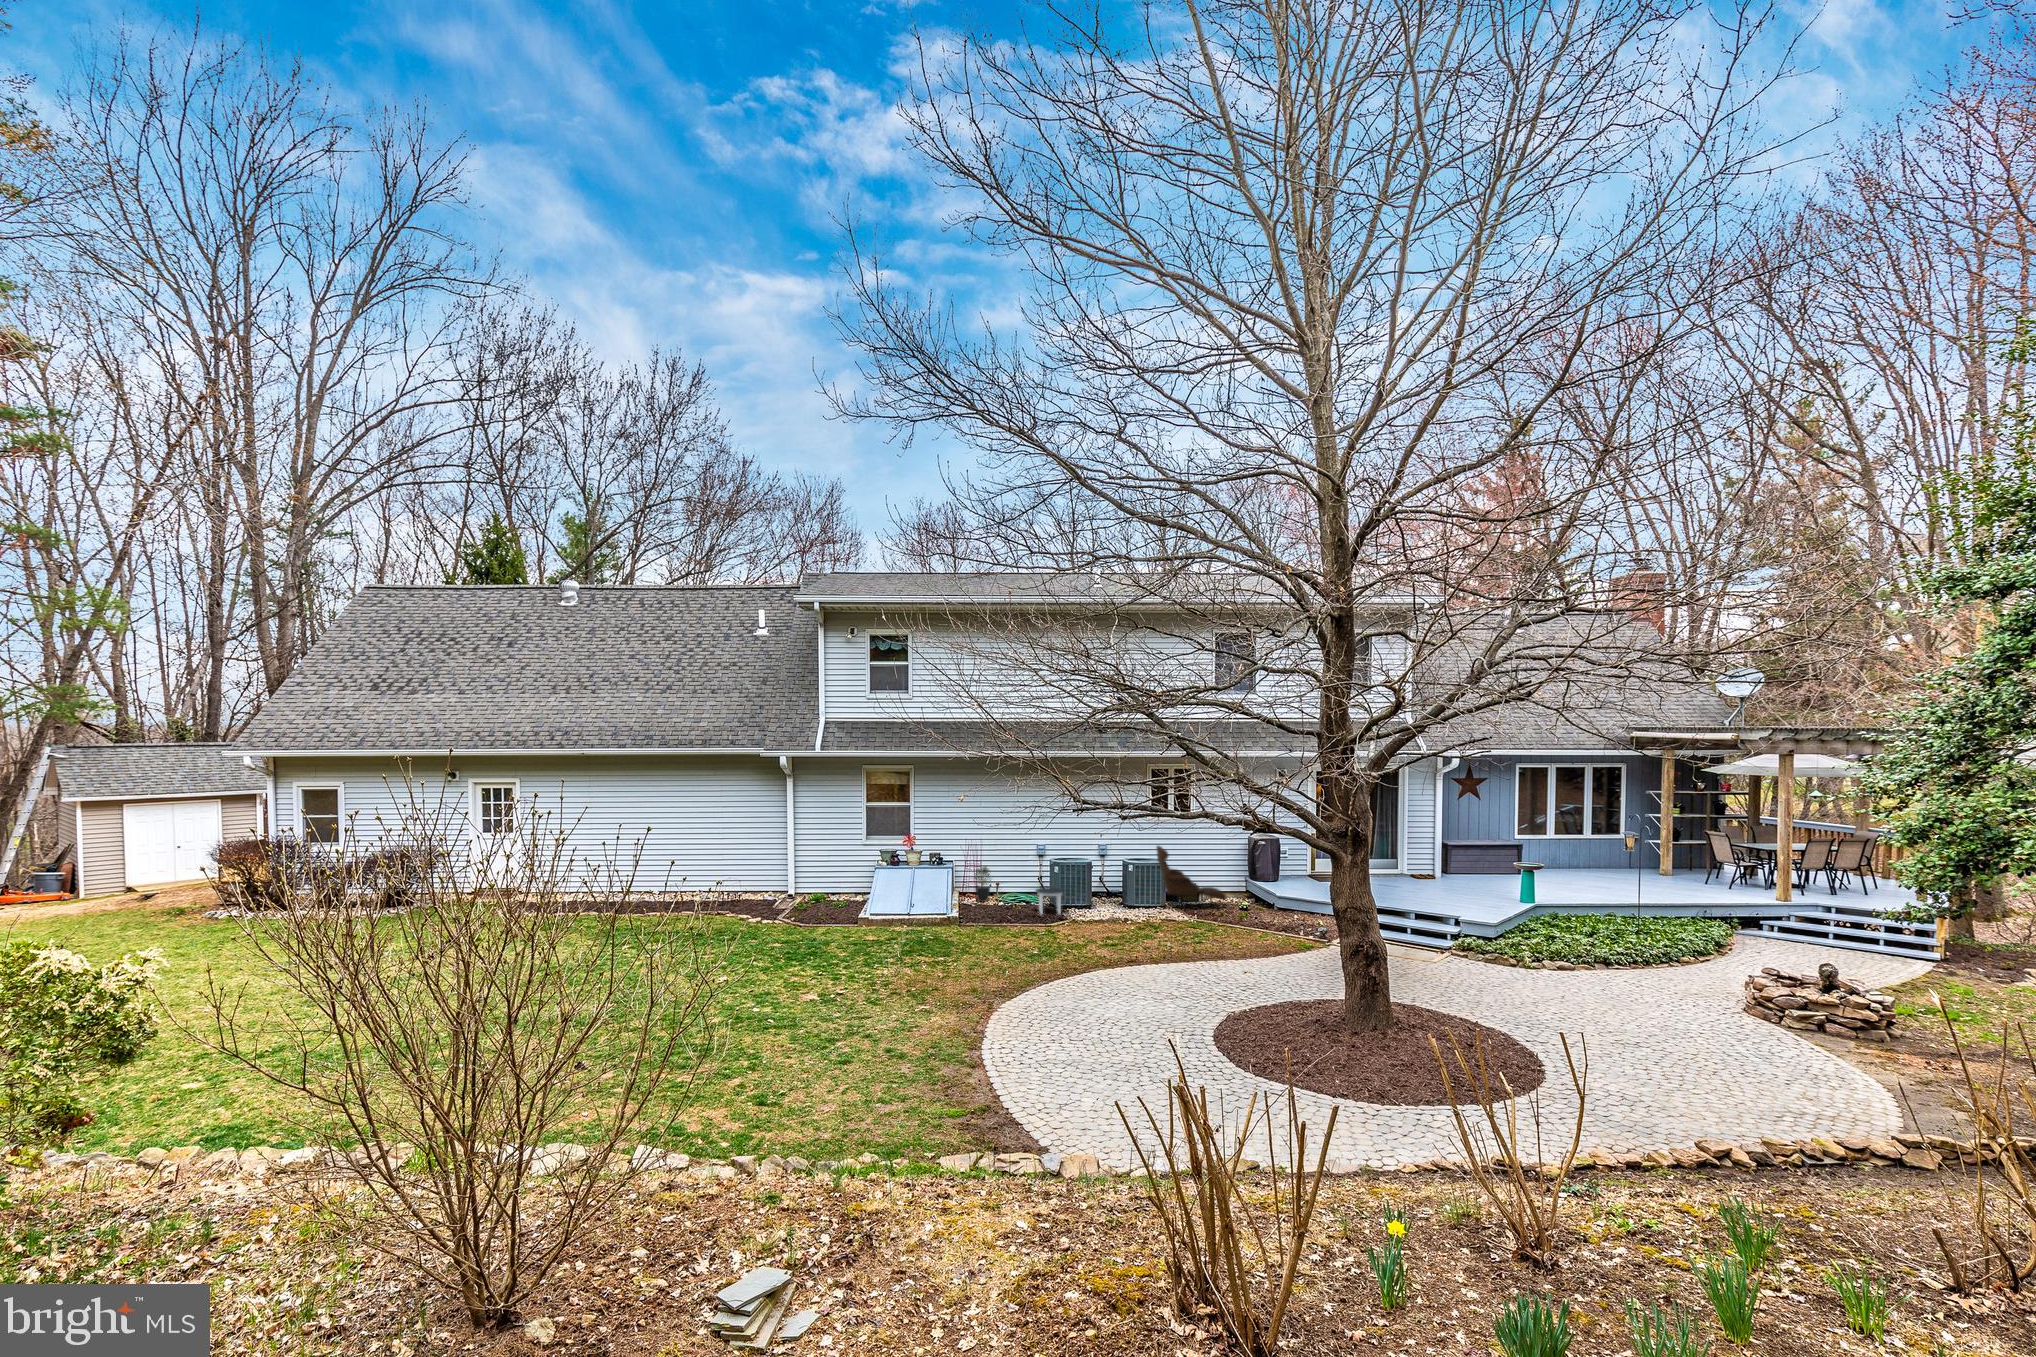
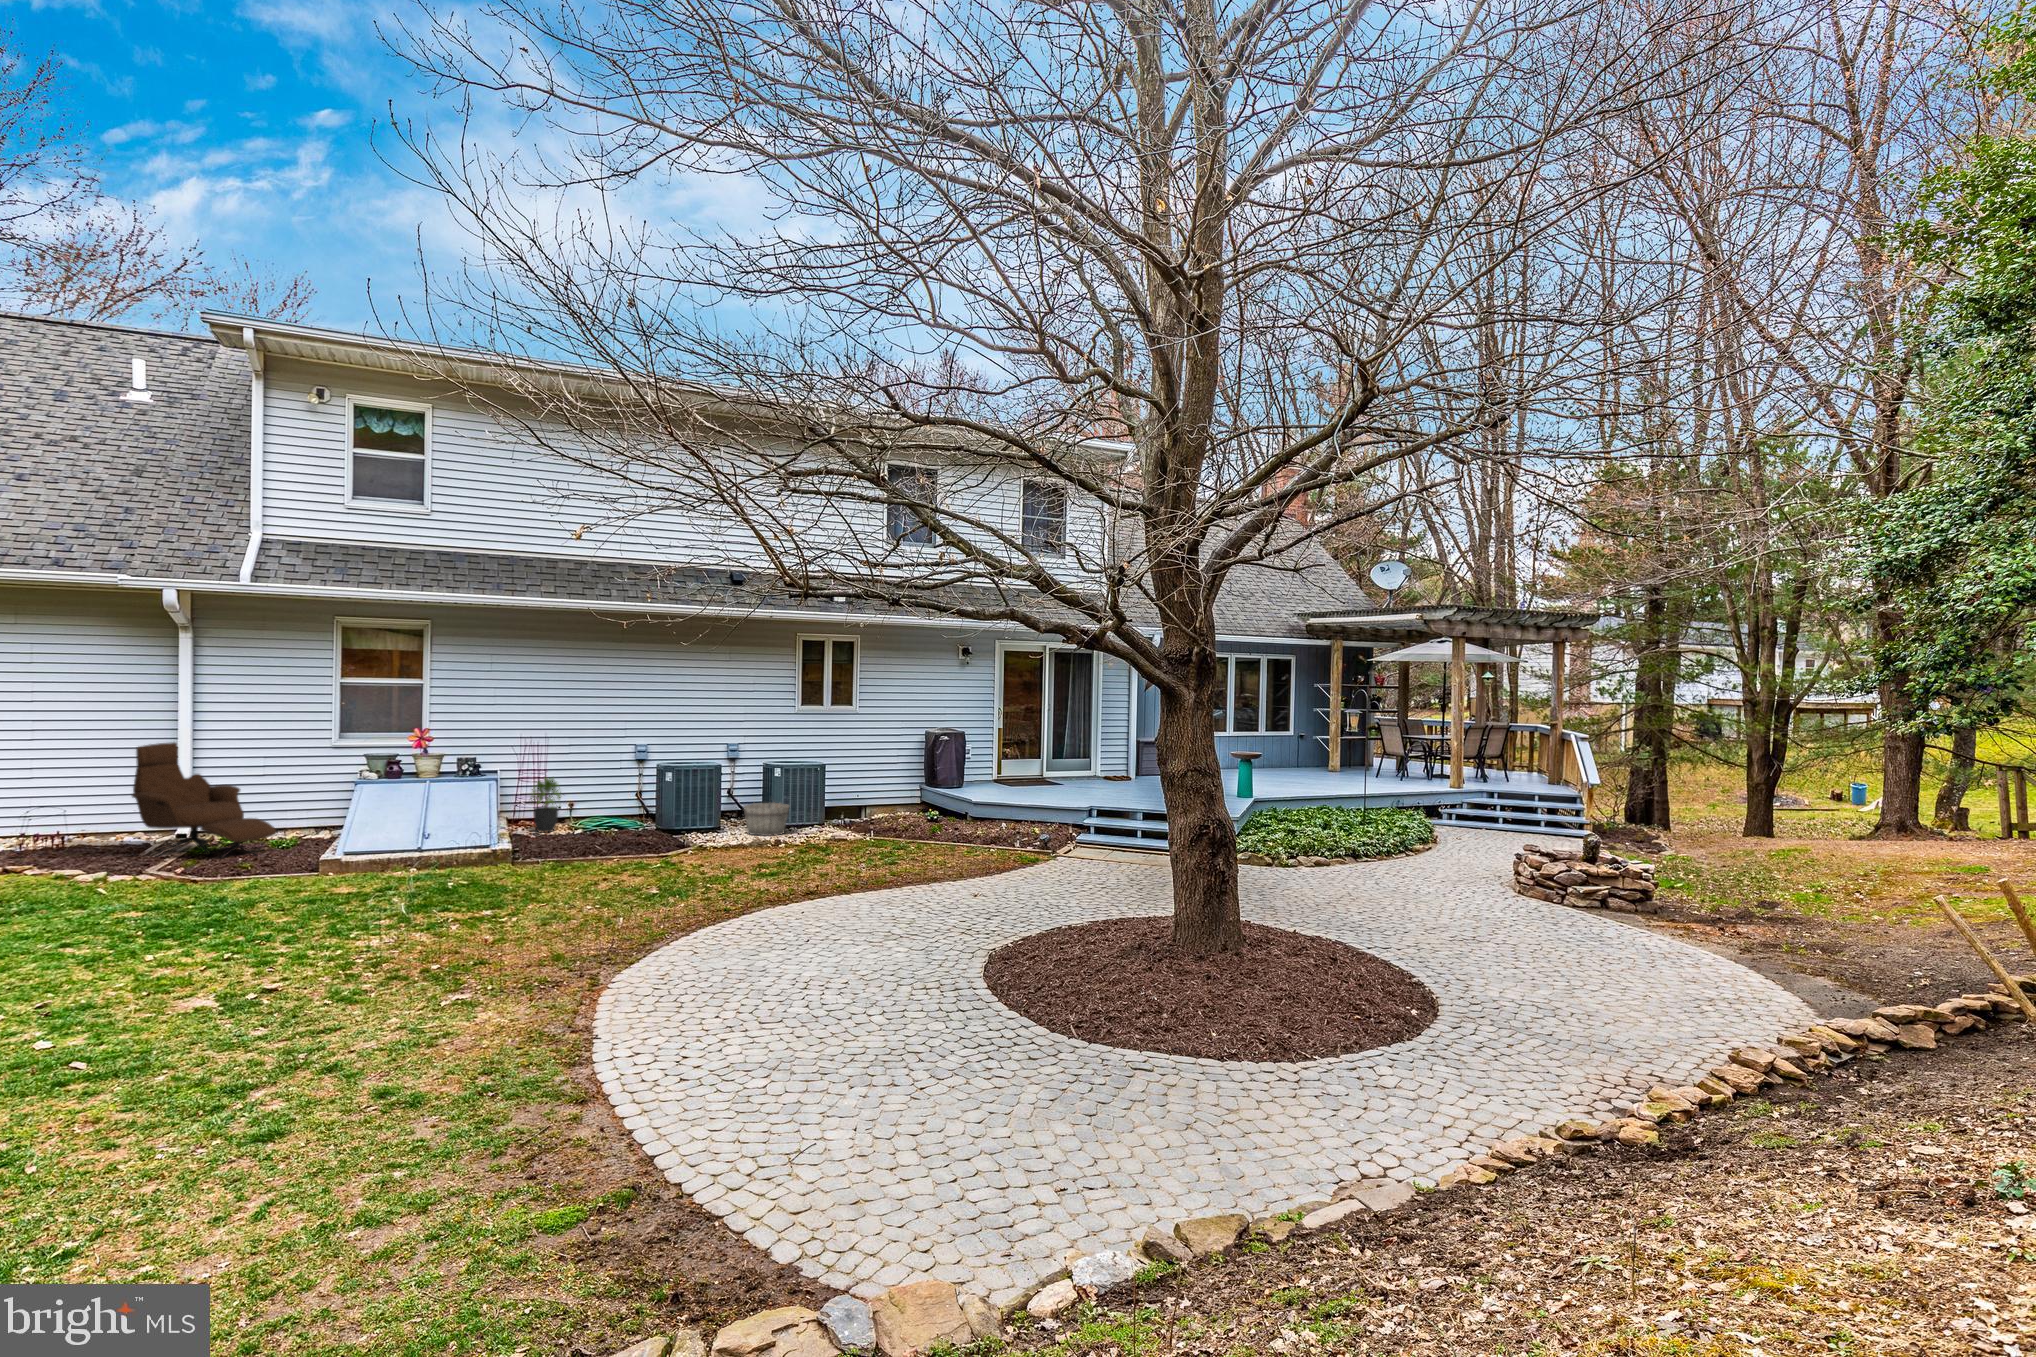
lounge chair: present [1156,846,1226,910] -> present [132,742,276,858]
wooden bucket: none [1105,884,1137,913] -> present [744,801,789,836]
round table: present [1036,888,1063,914] -> none [637,804,683,843]

